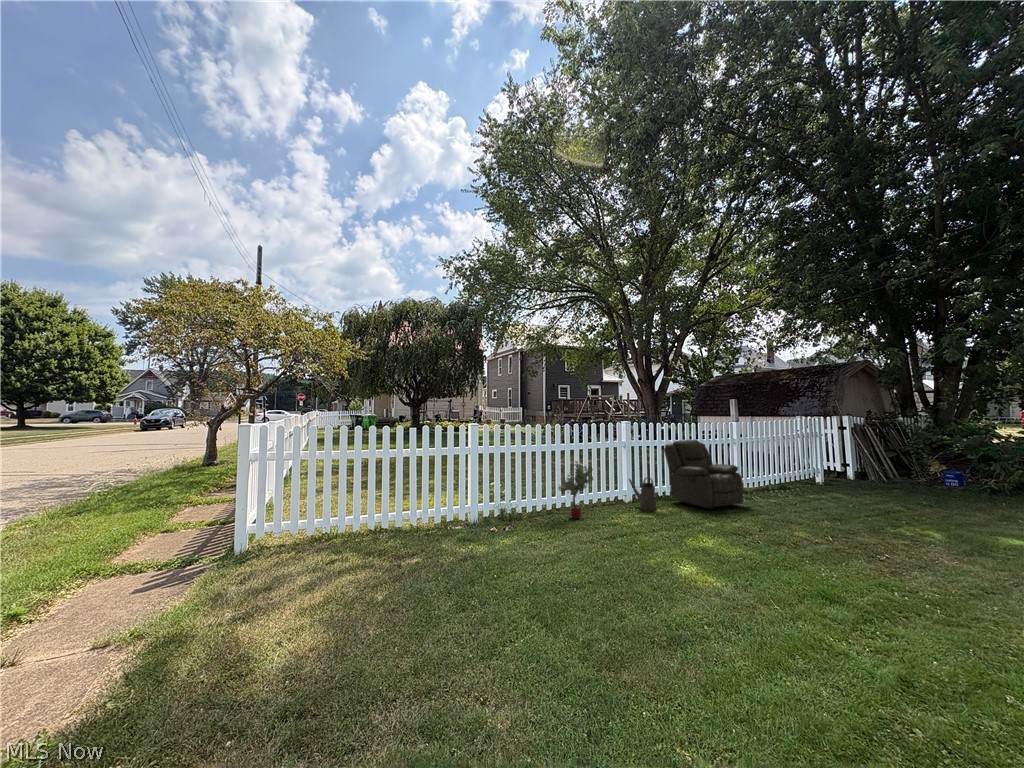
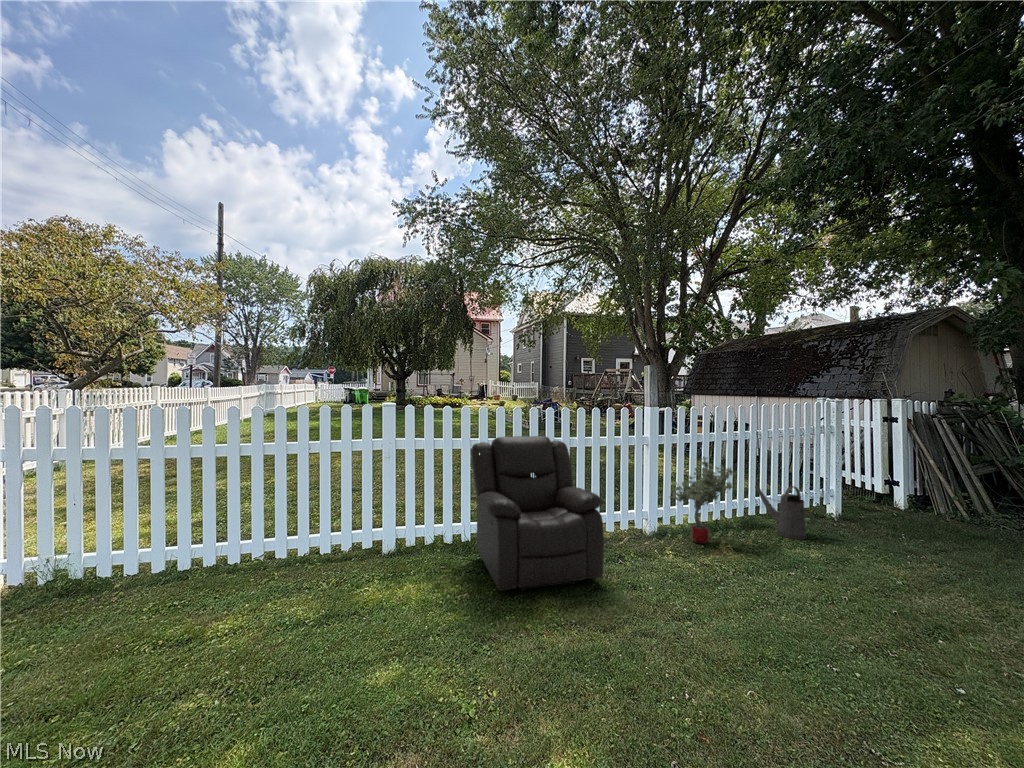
potted tree: present [558,461,593,519] -> present [670,457,733,544]
watering can: present [629,477,658,511] -> present [755,485,813,539]

